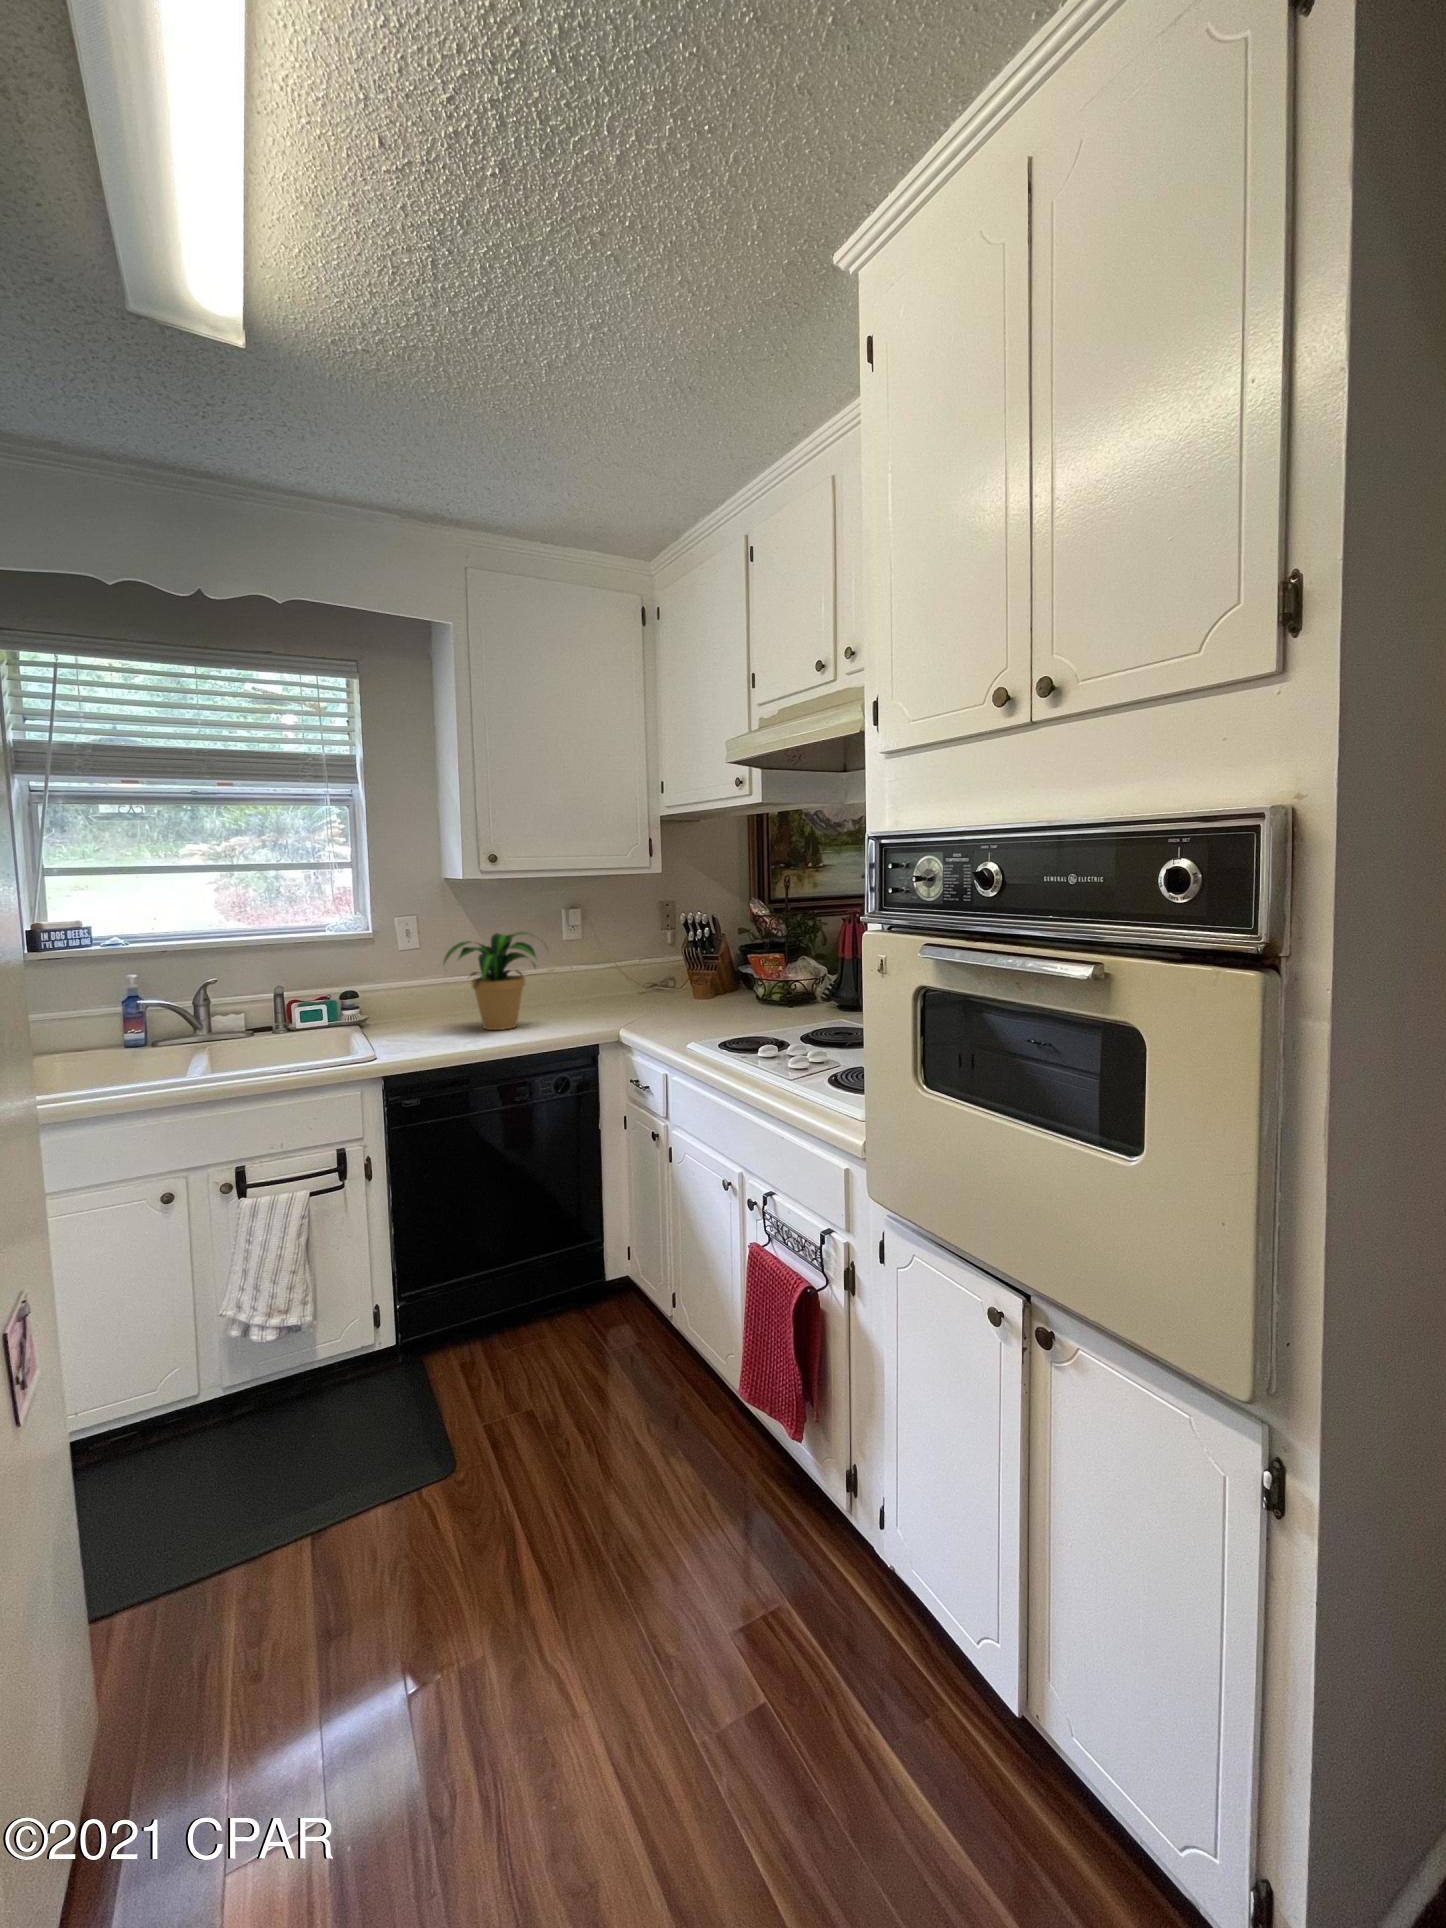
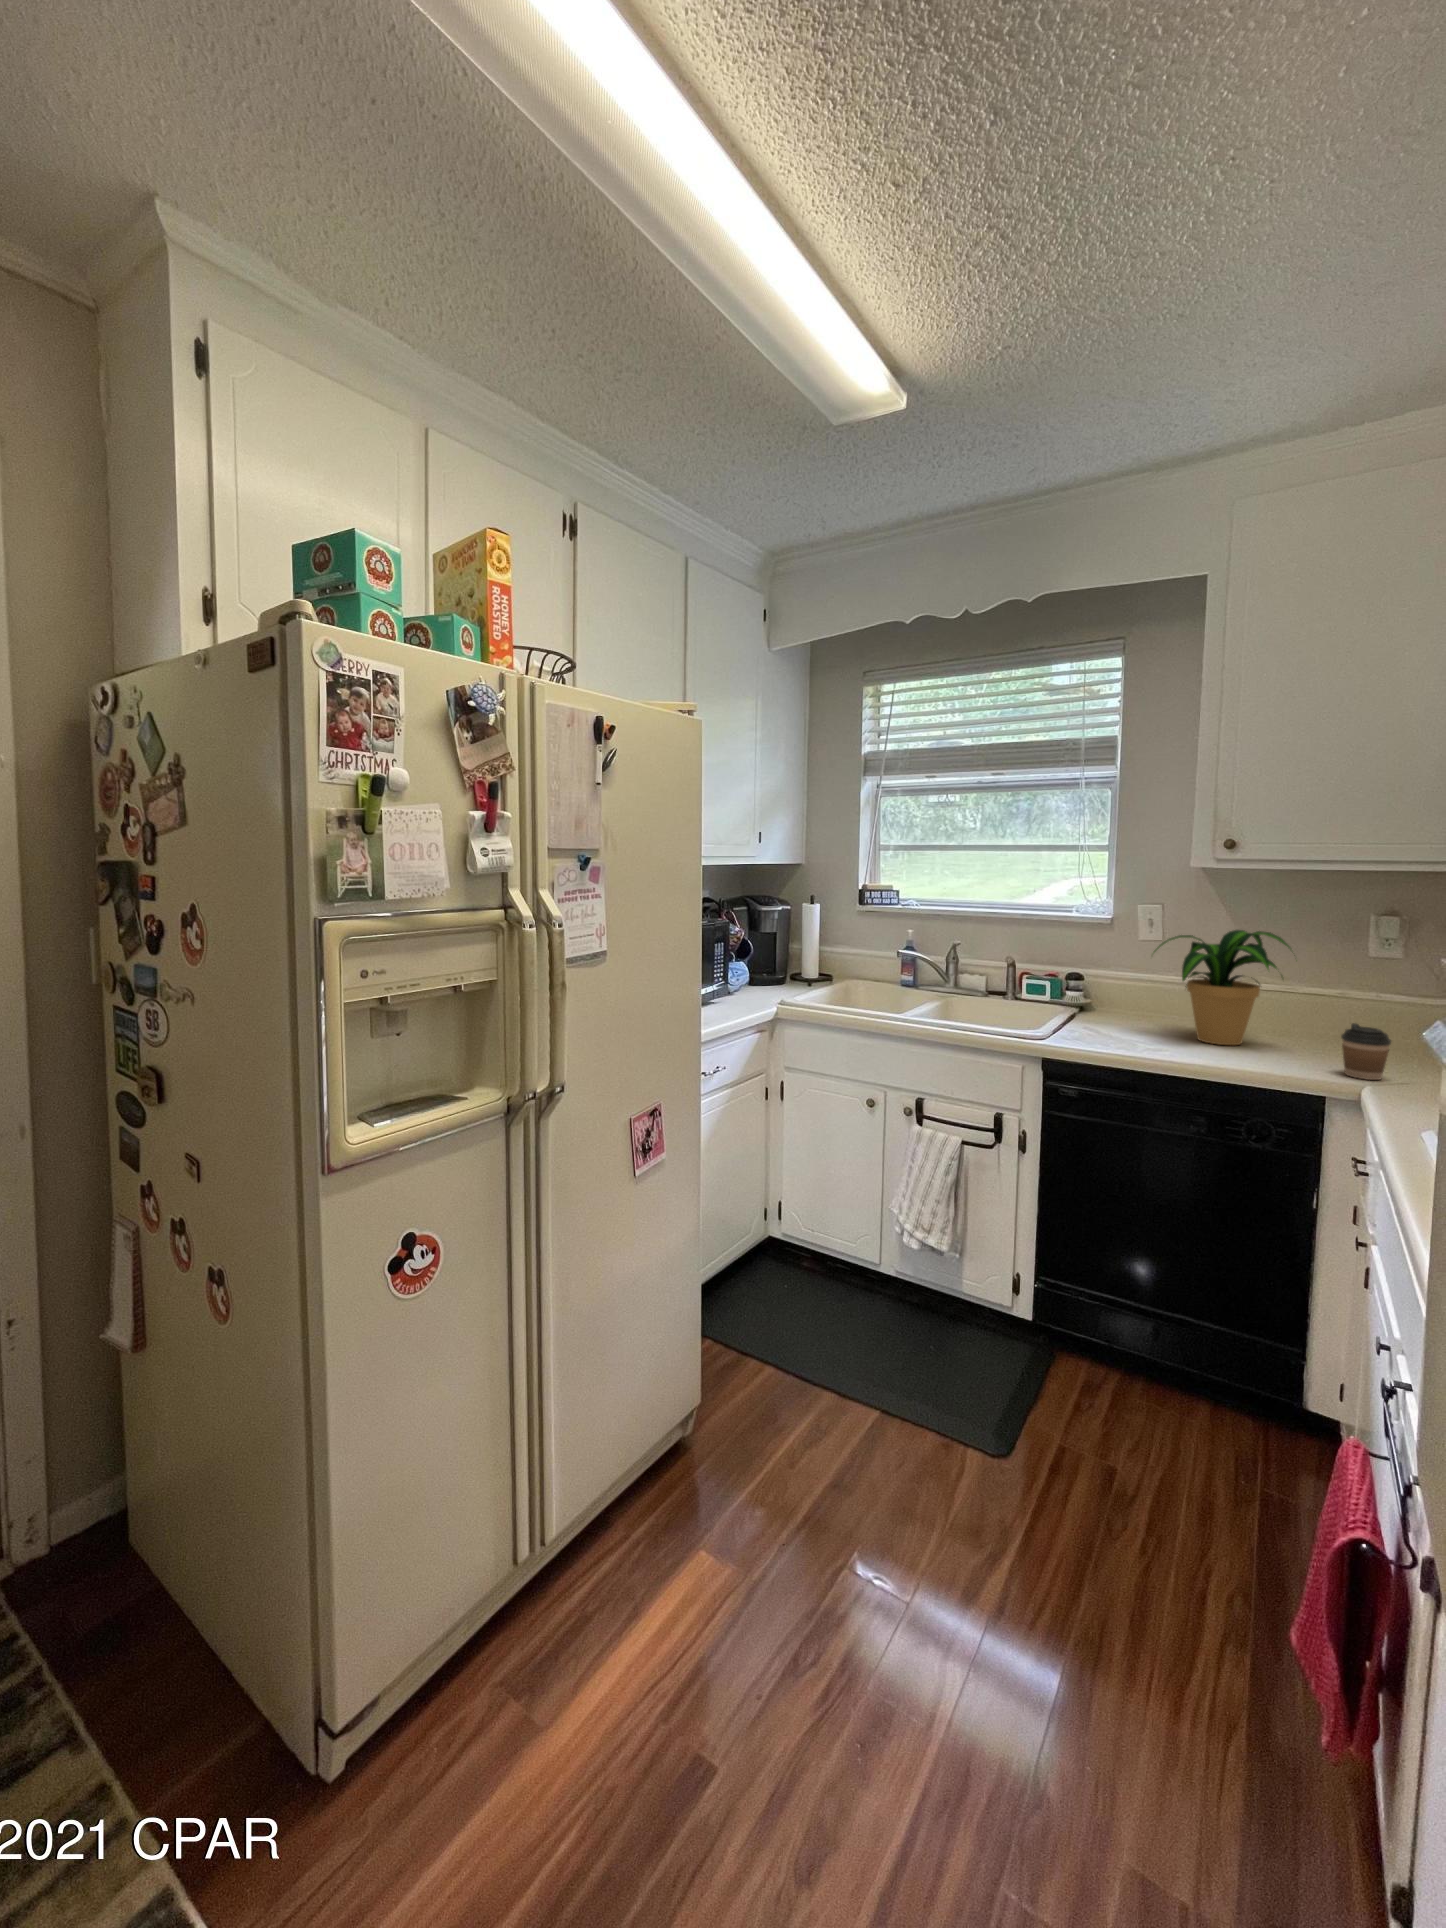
coffee cup: none [595,991,624,1029] -> present [1341,1023,1391,1080]

